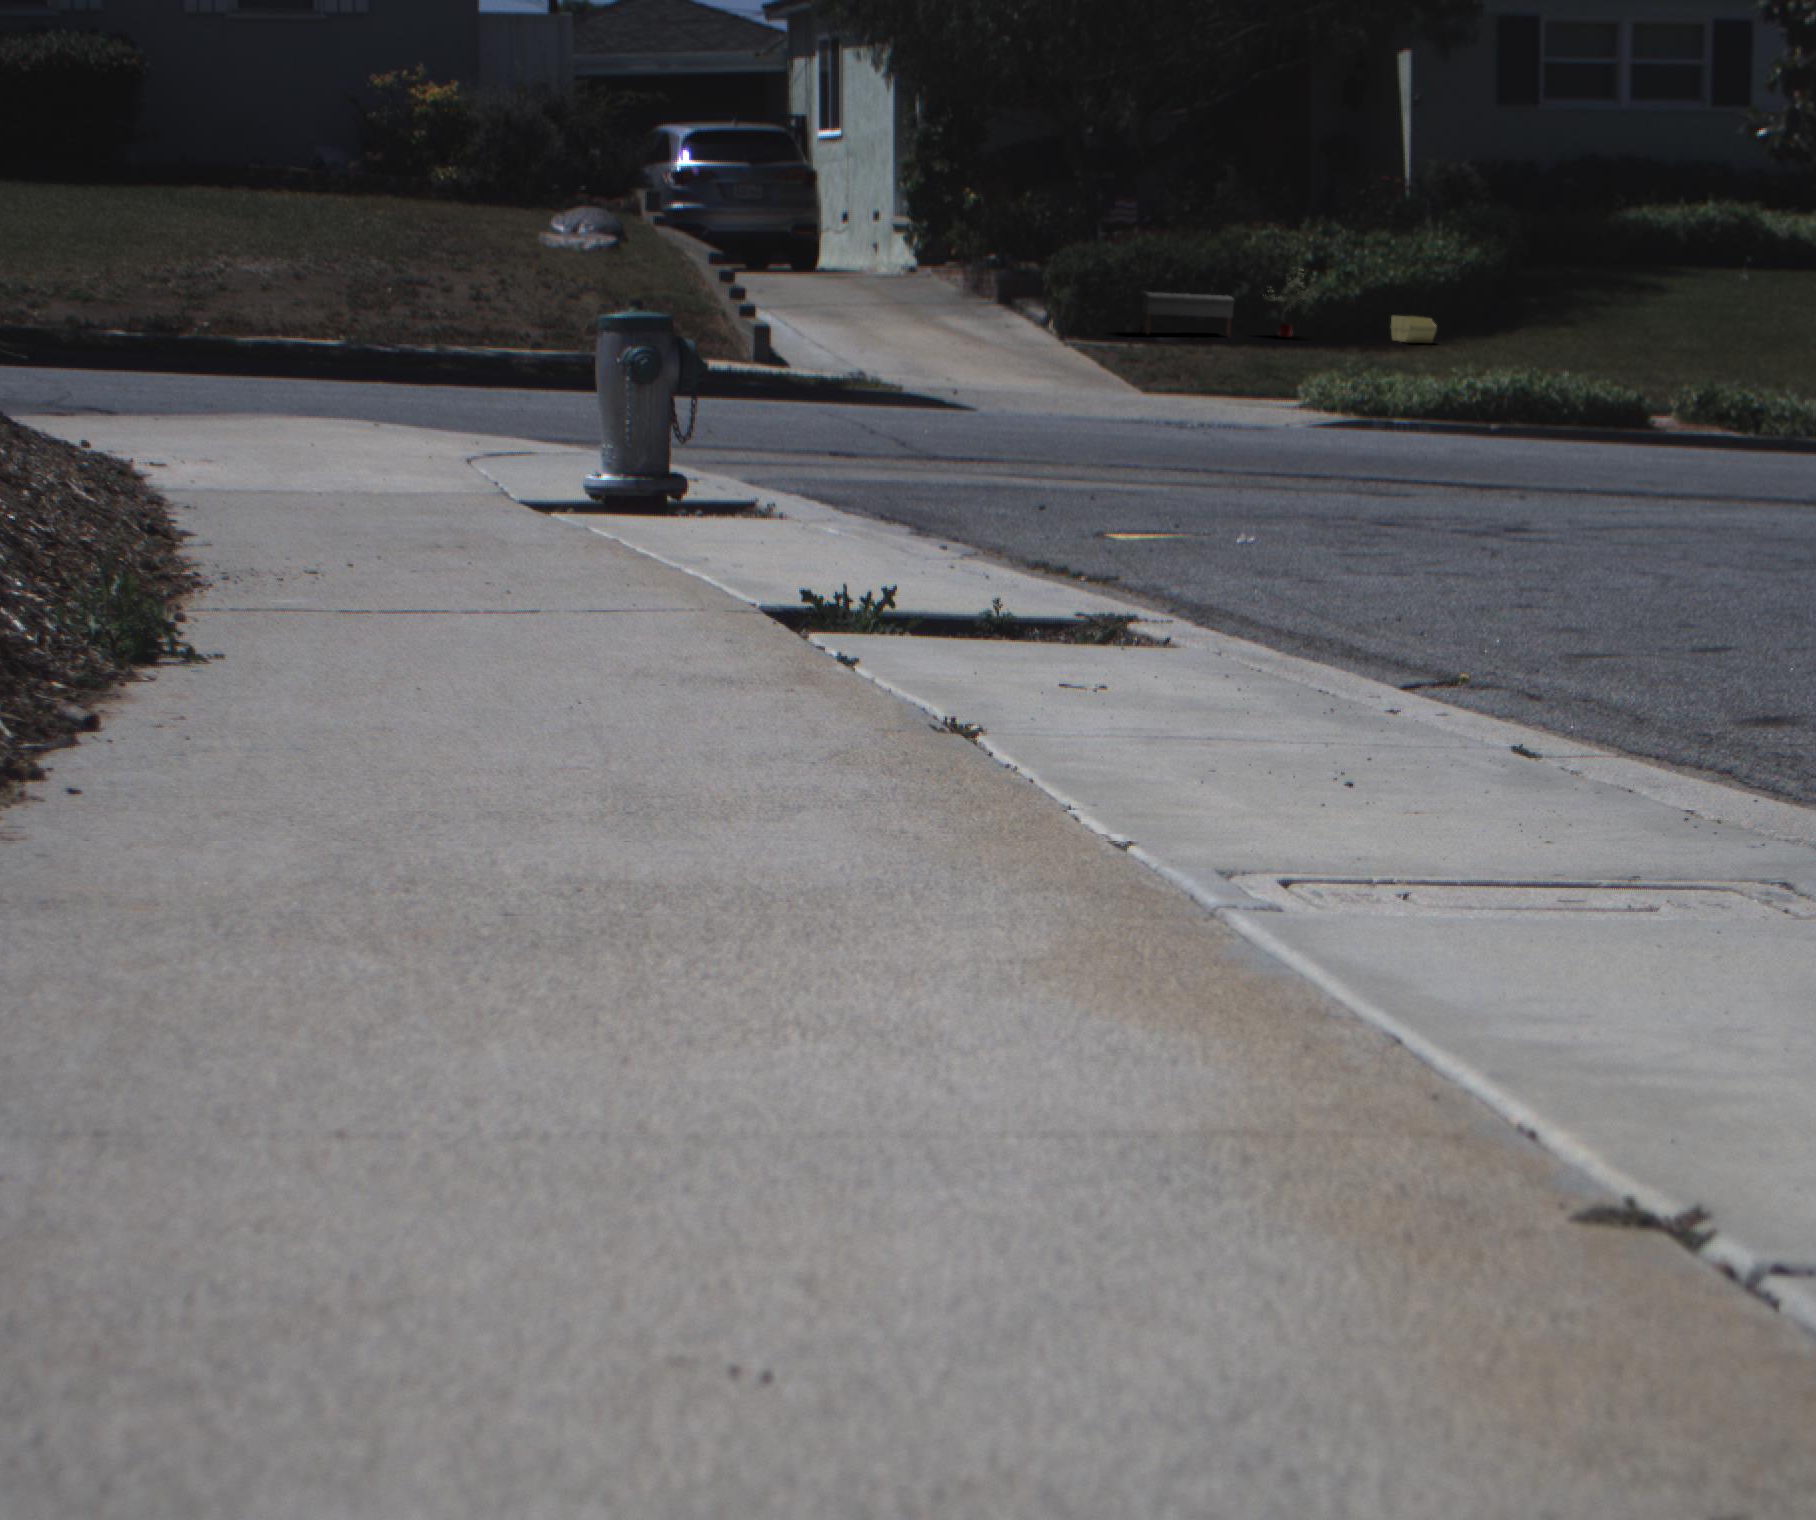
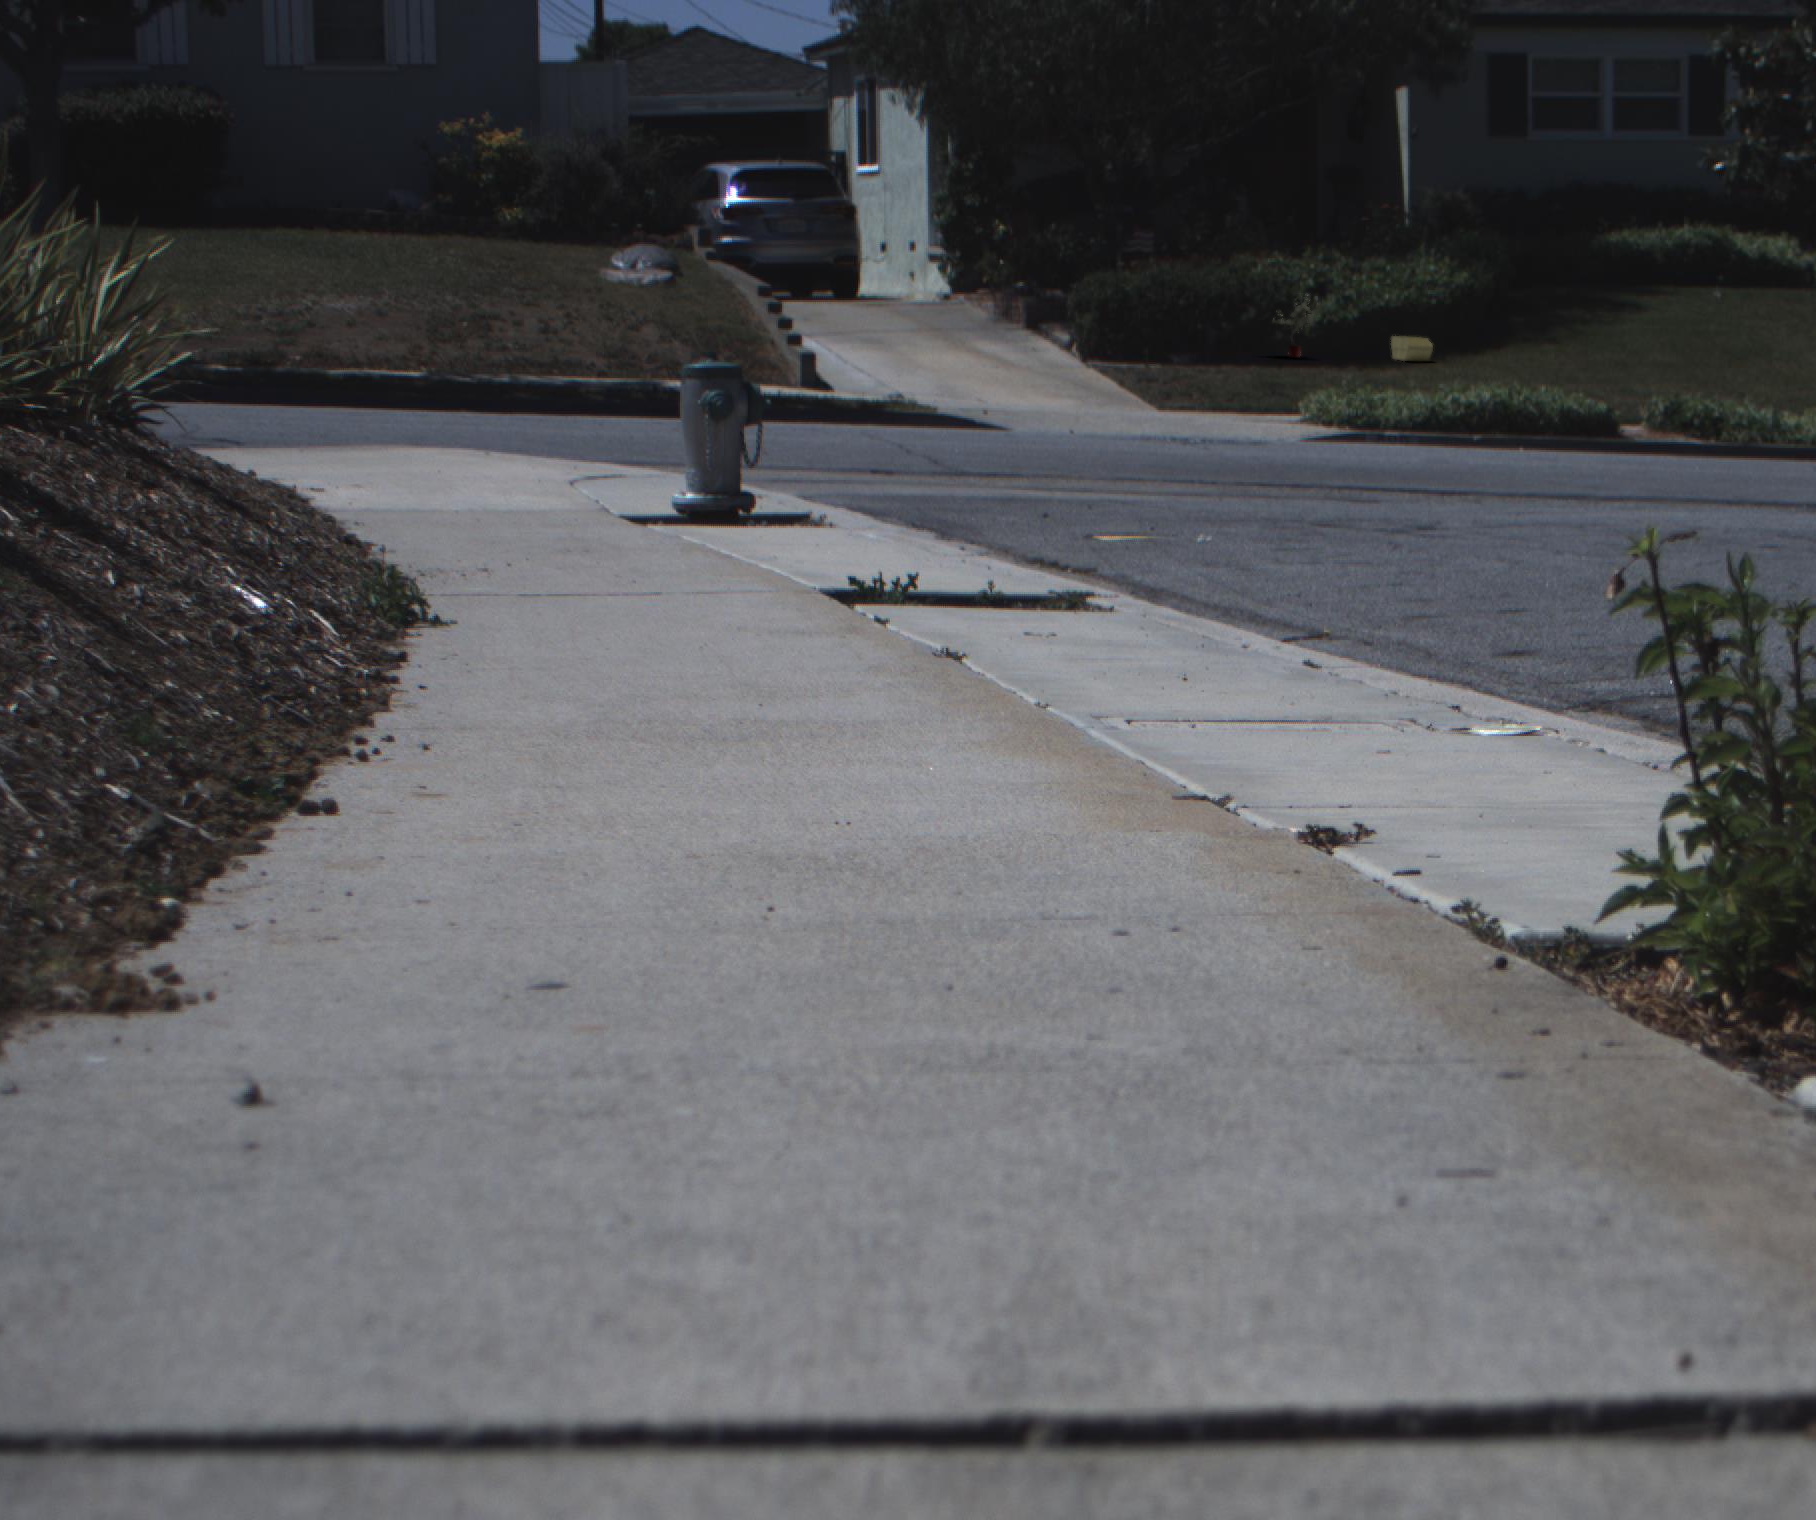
bench: present [1139,292,1234,337] -> none [1158,317,1247,359]

